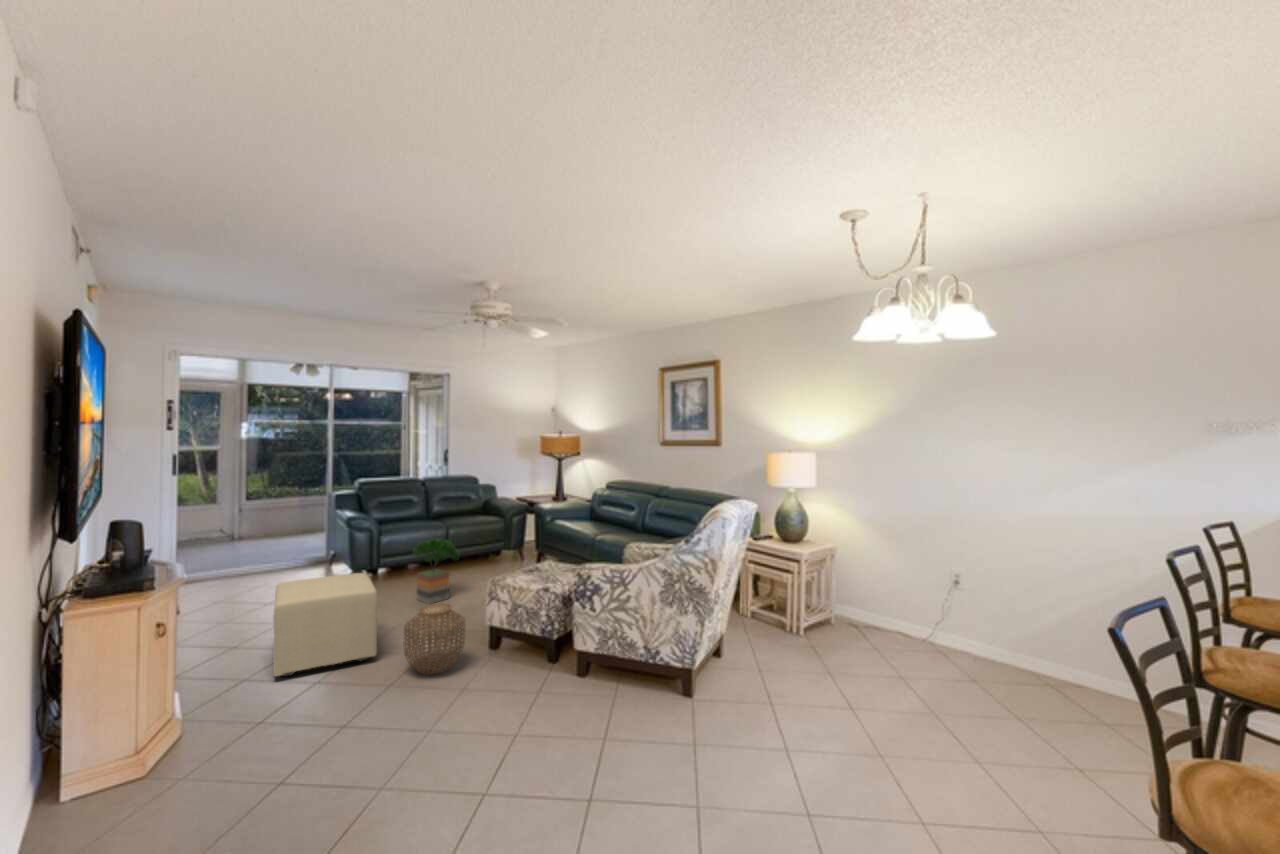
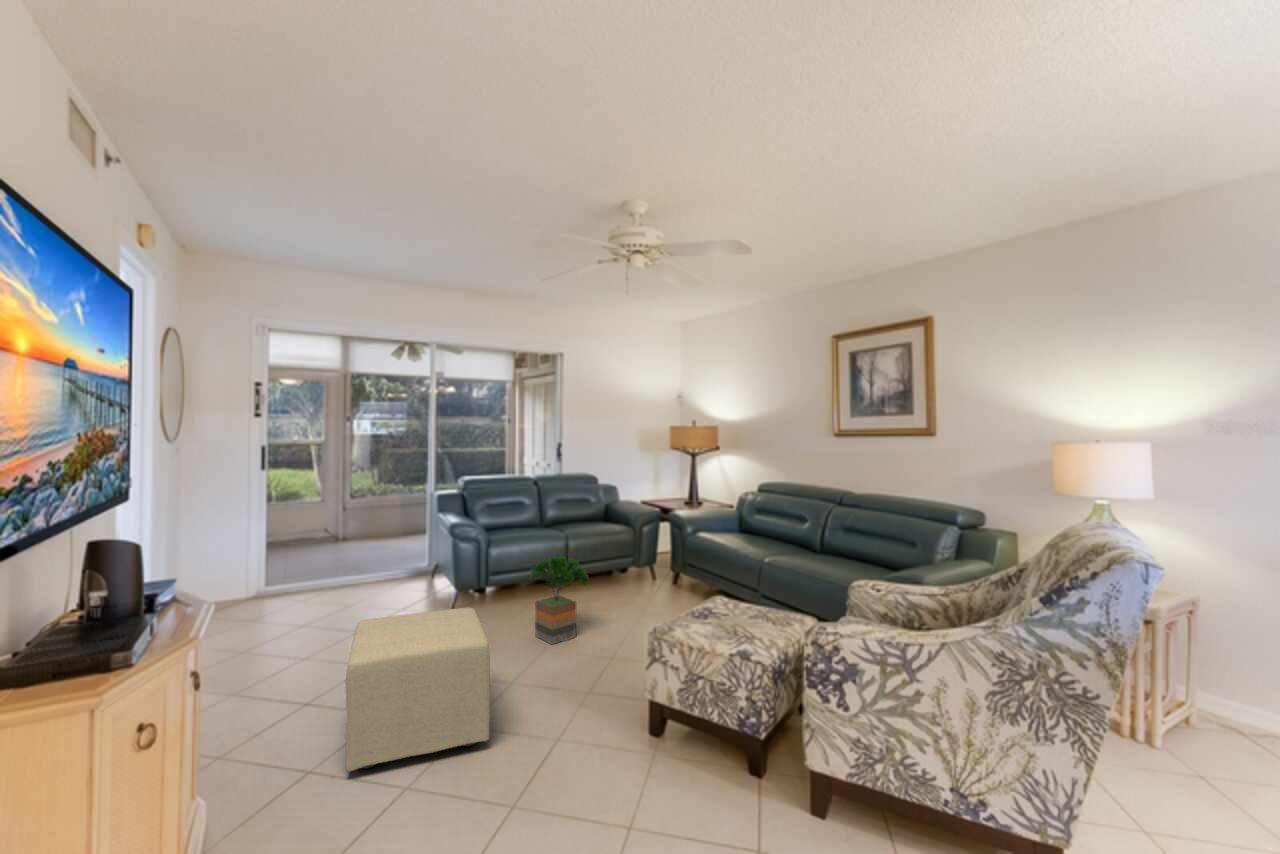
woven basket: present [404,604,465,674] -> none [529,668,619,785]

